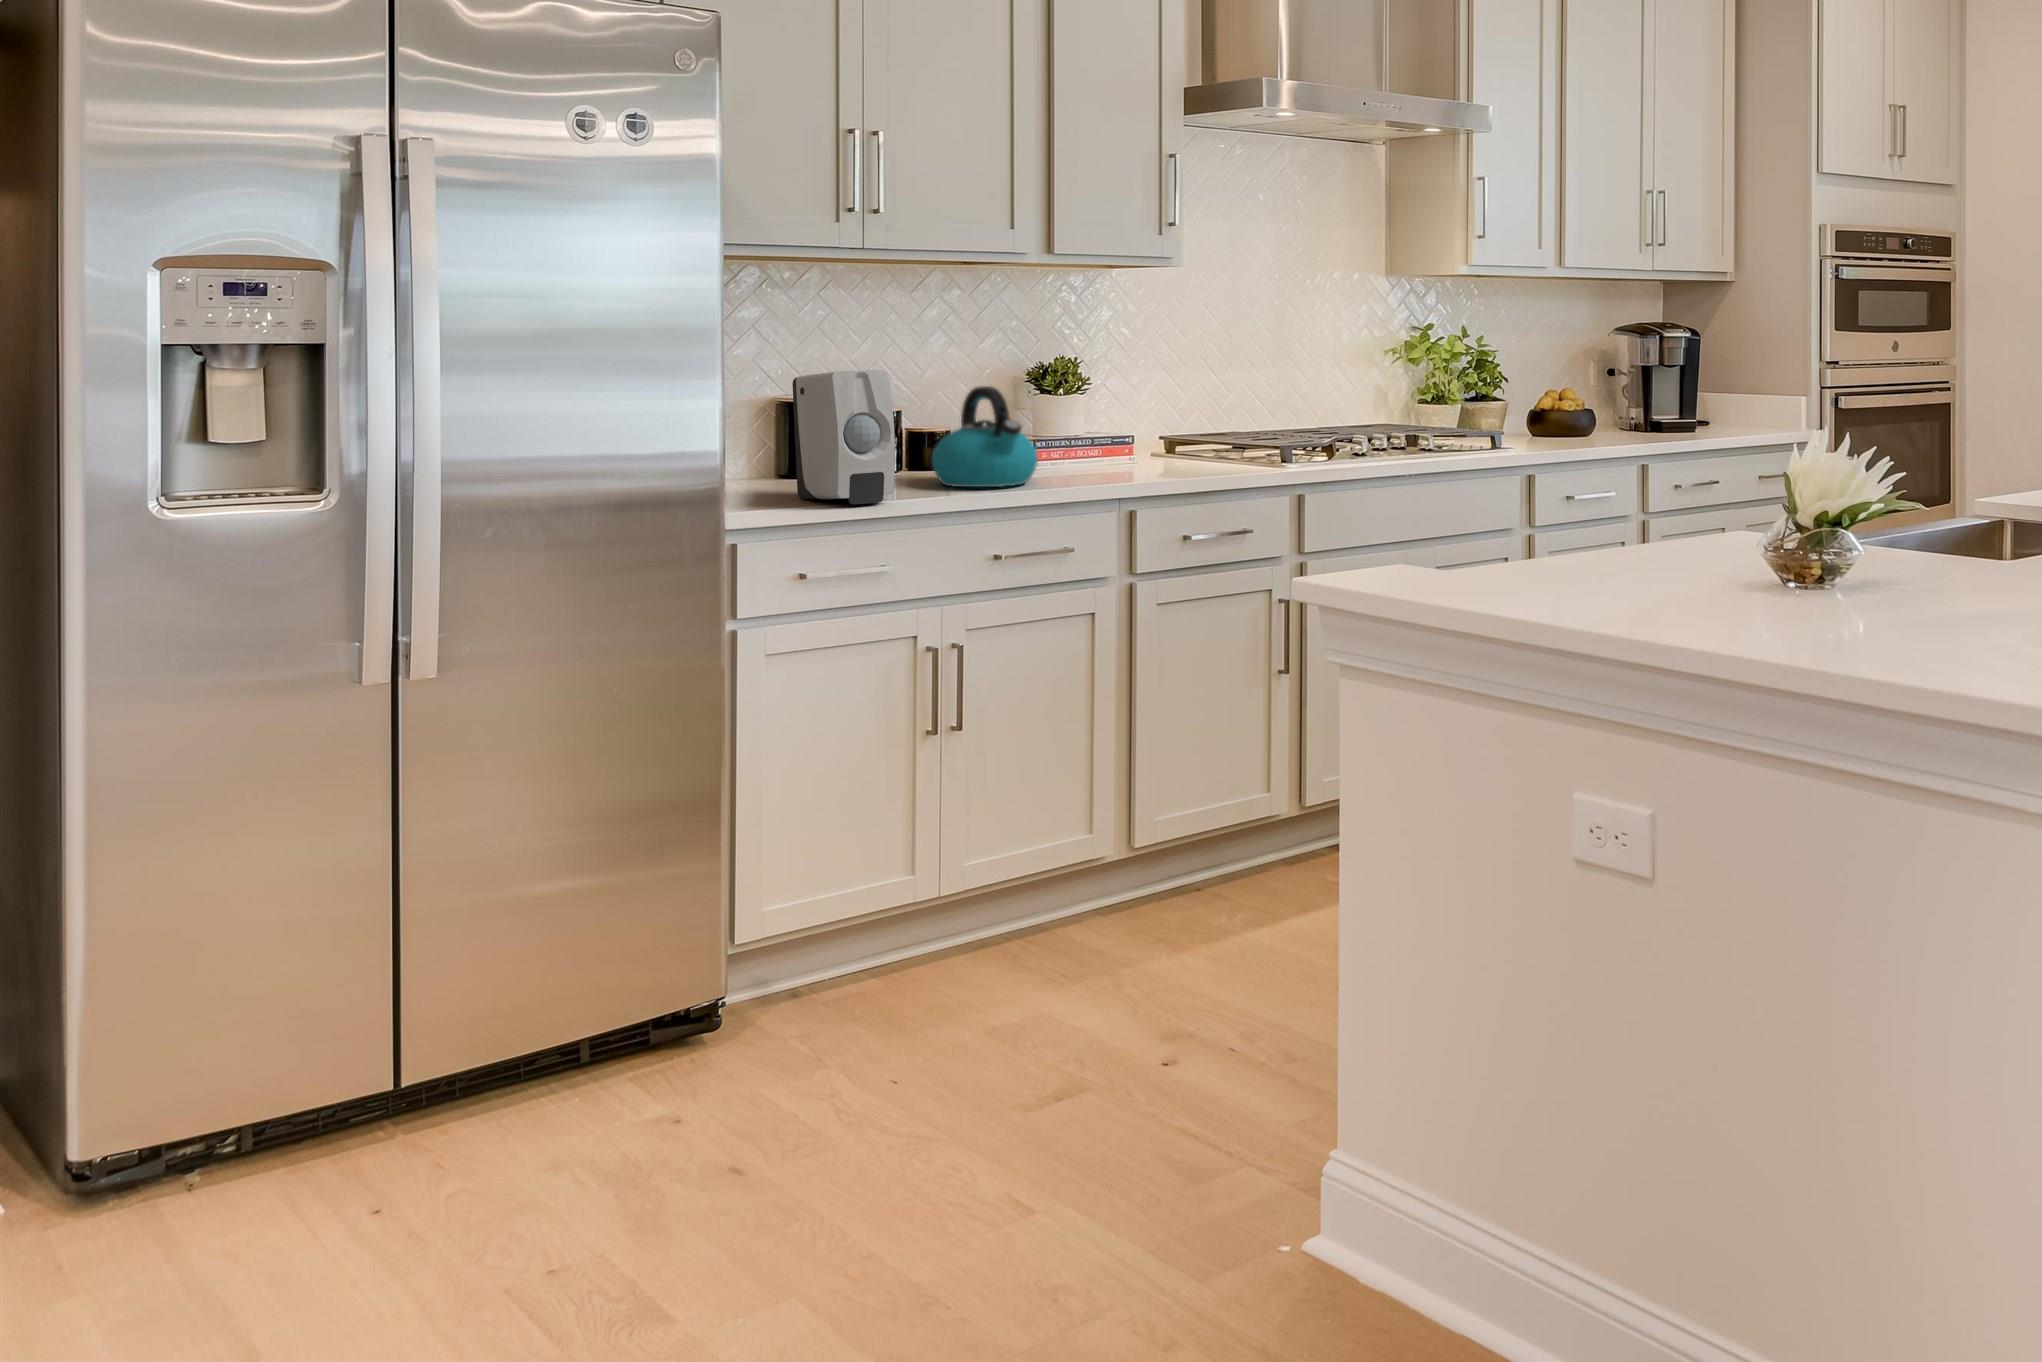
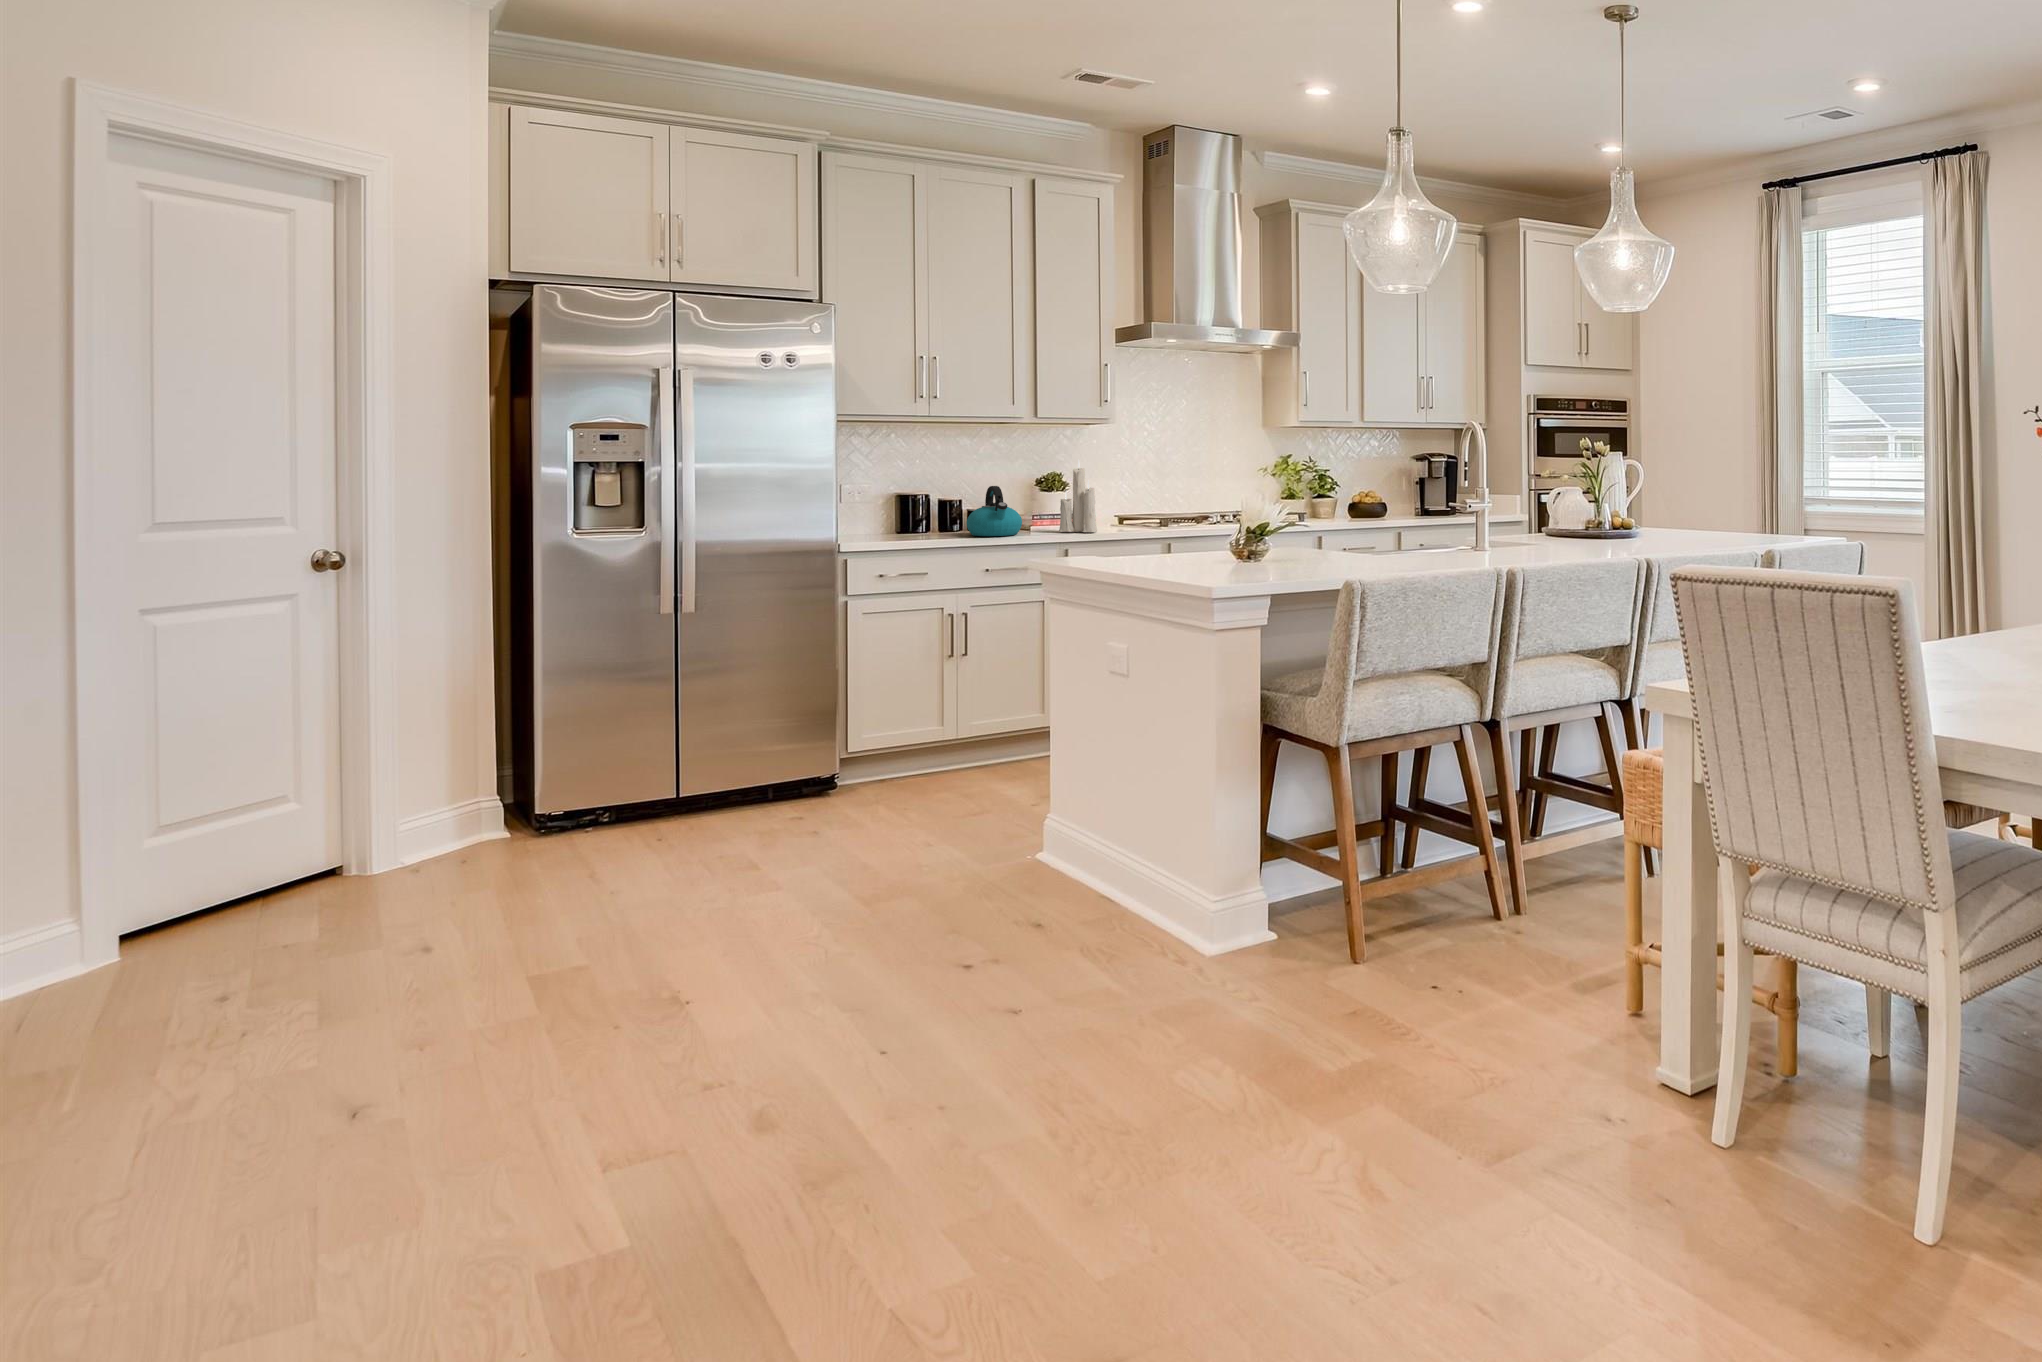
candle: none [1102,326,1175,477] -> present [1059,460,1097,532]
soap dispenser: present [793,370,895,504] -> none [890,477,937,542]

